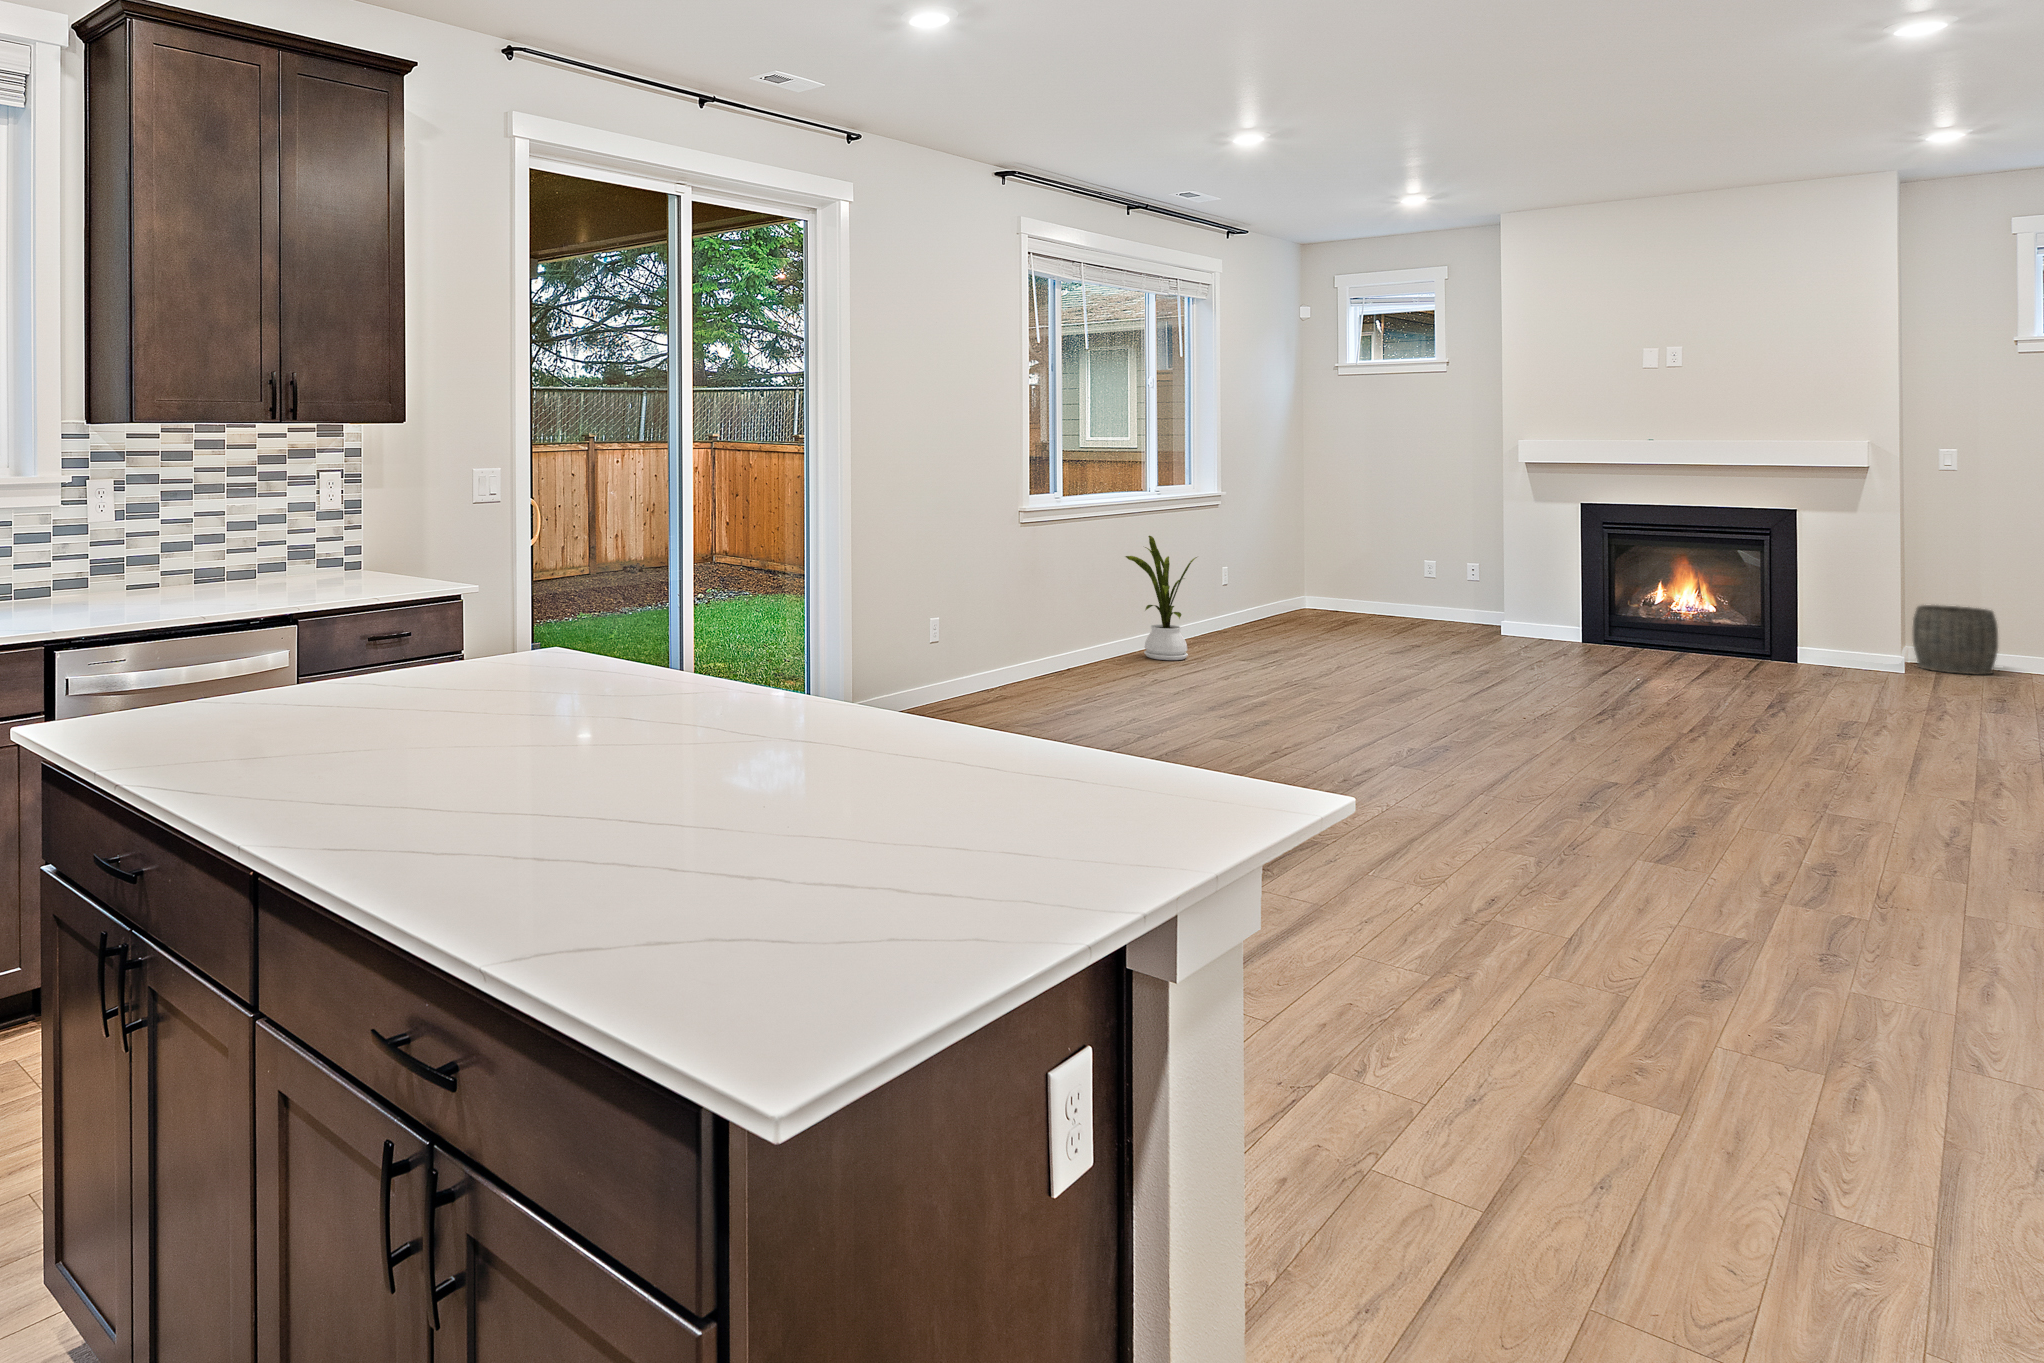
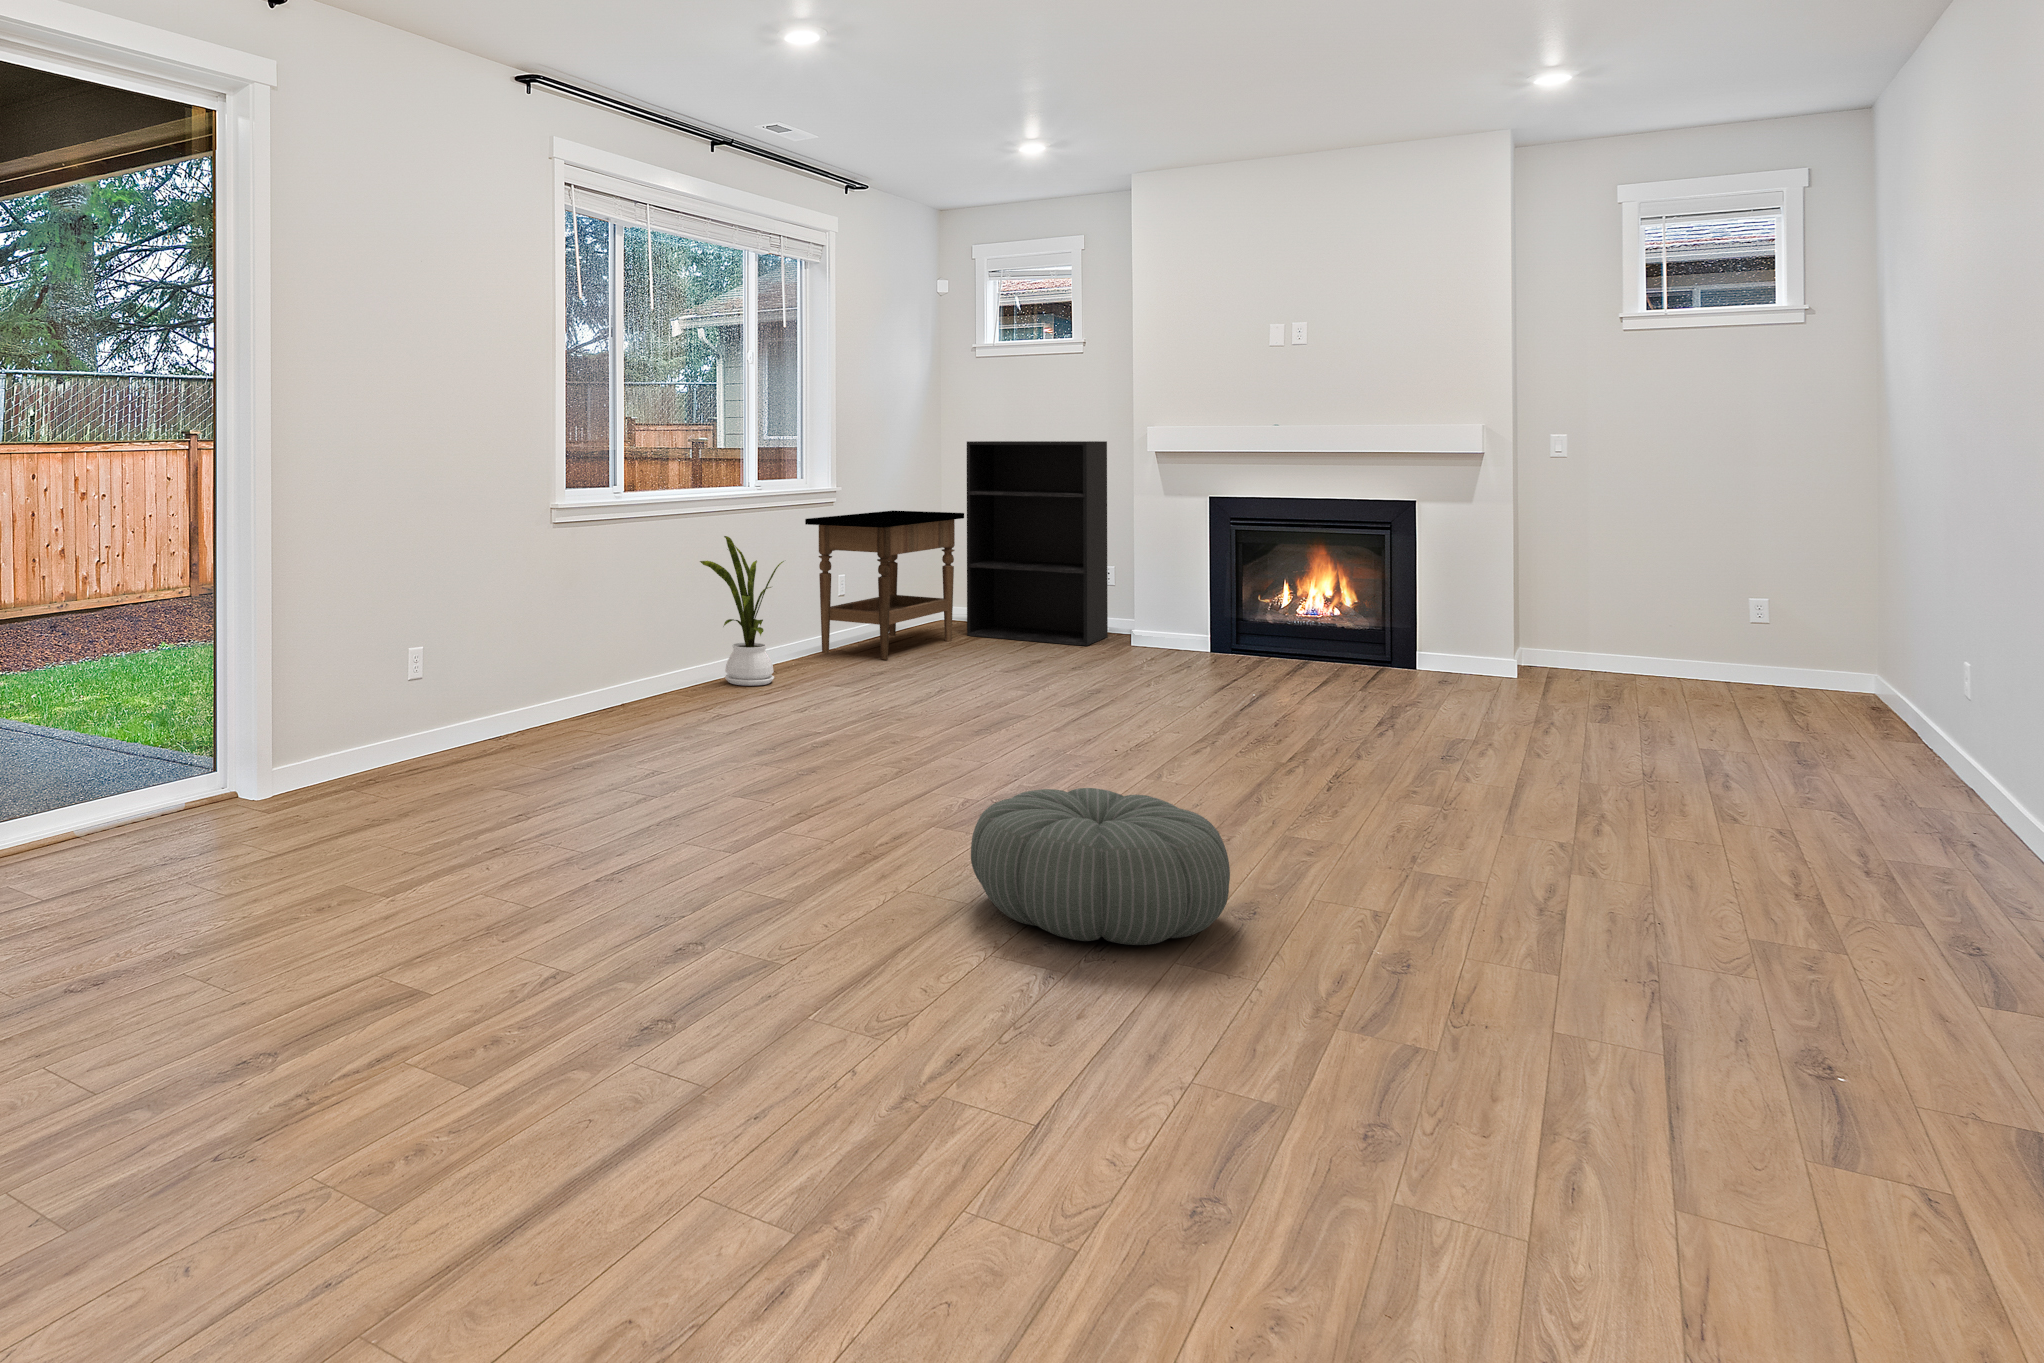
bookshelf: none [1339,452,1476,635] -> present [967,441,1108,646]
side table: none [1200,514,1339,642] -> present [805,511,964,659]
woven basket: present [1913,605,1998,675] -> none [1531,603,1611,678]
pouf: none [1451,733,1672,843] -> present [971,788,1230,945]

